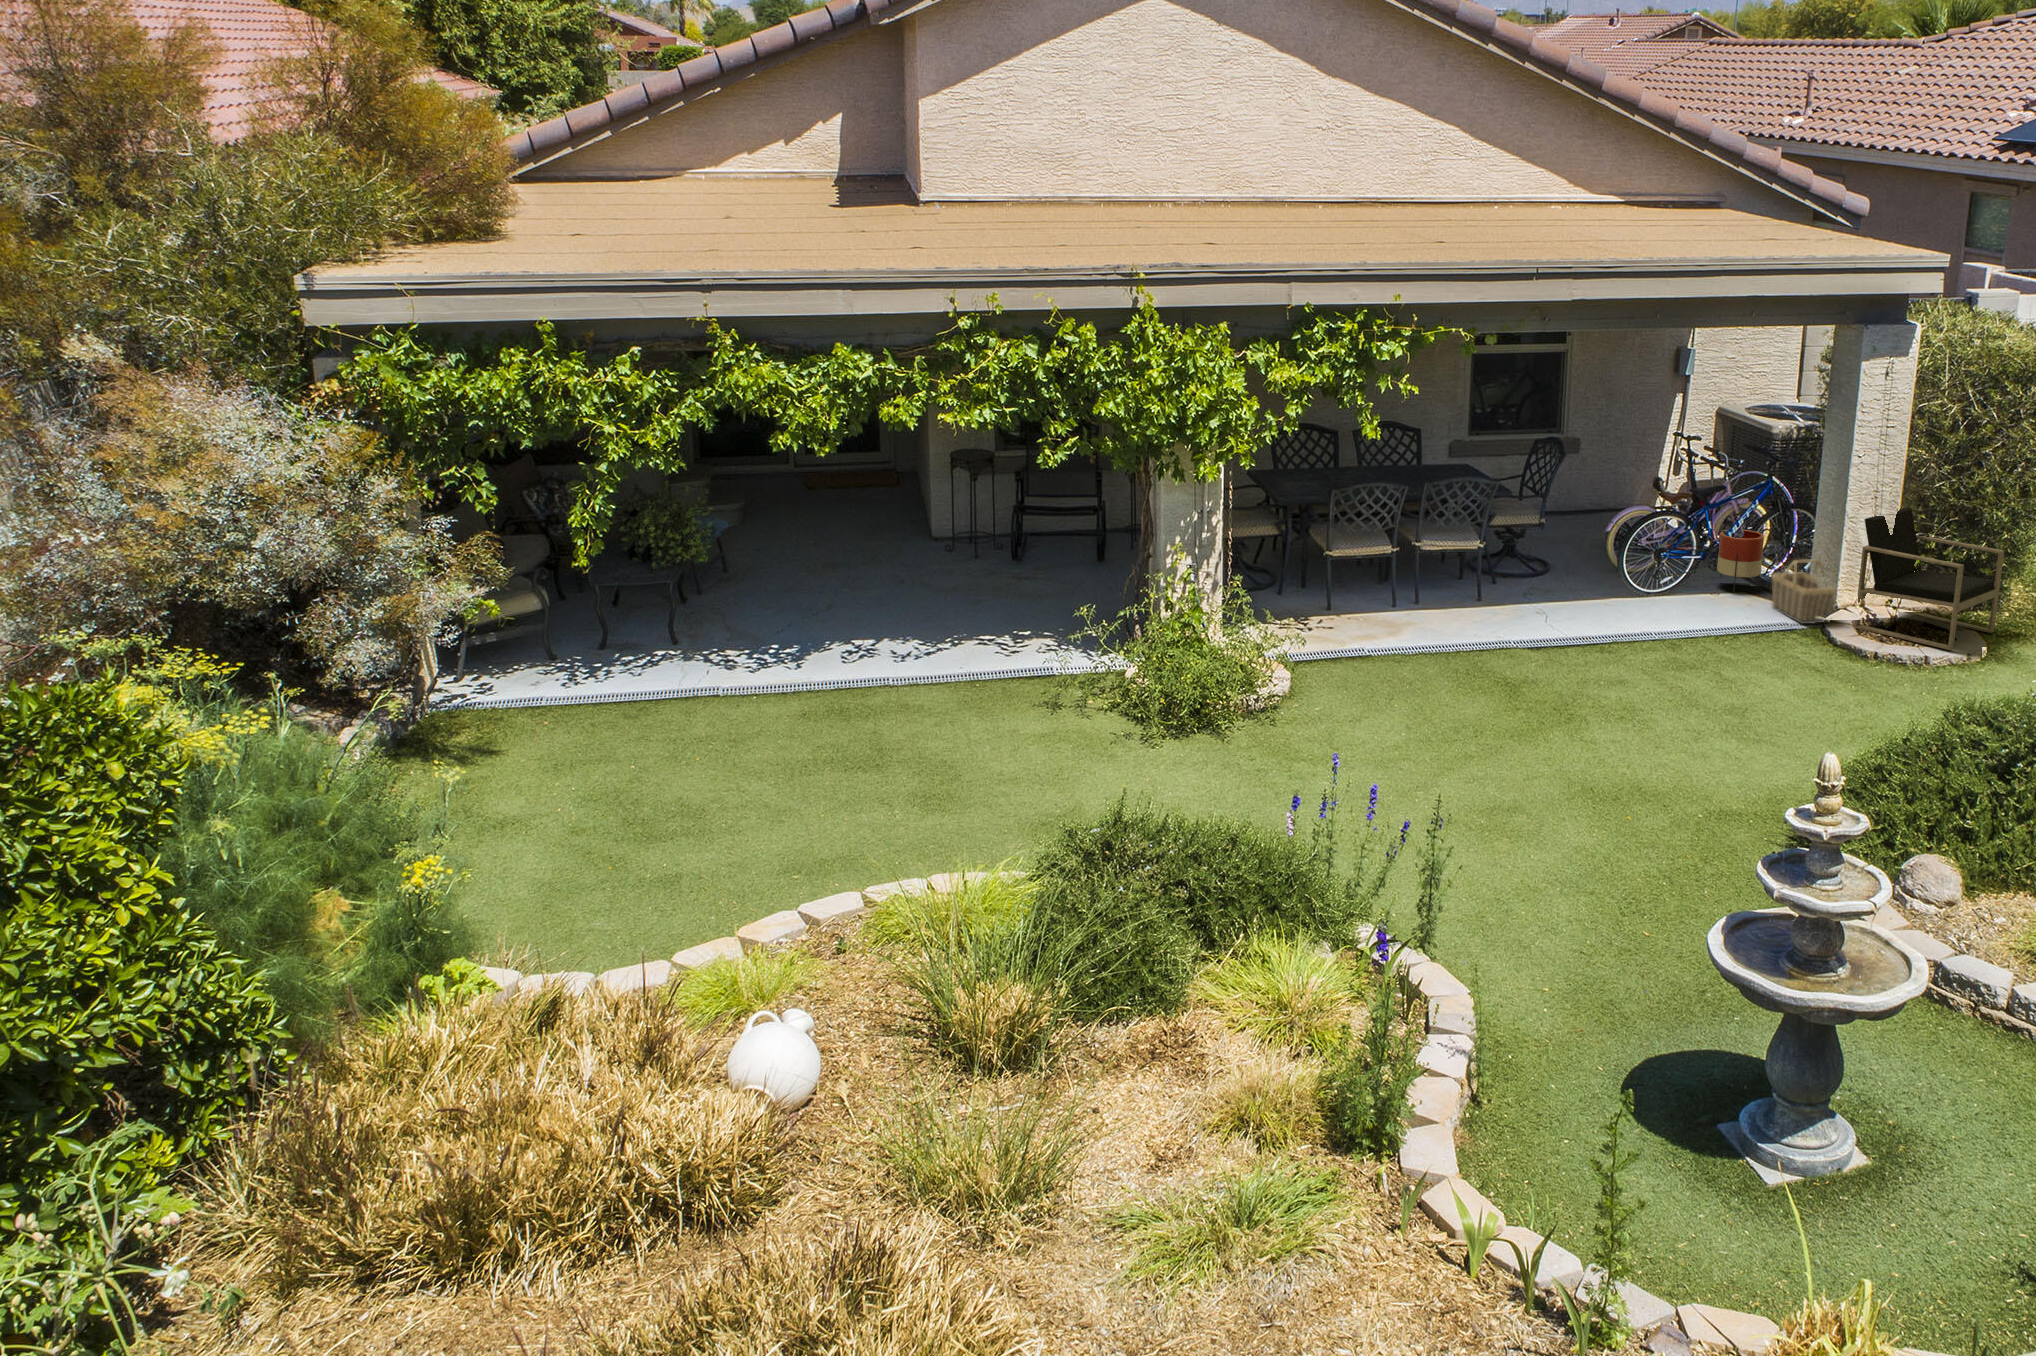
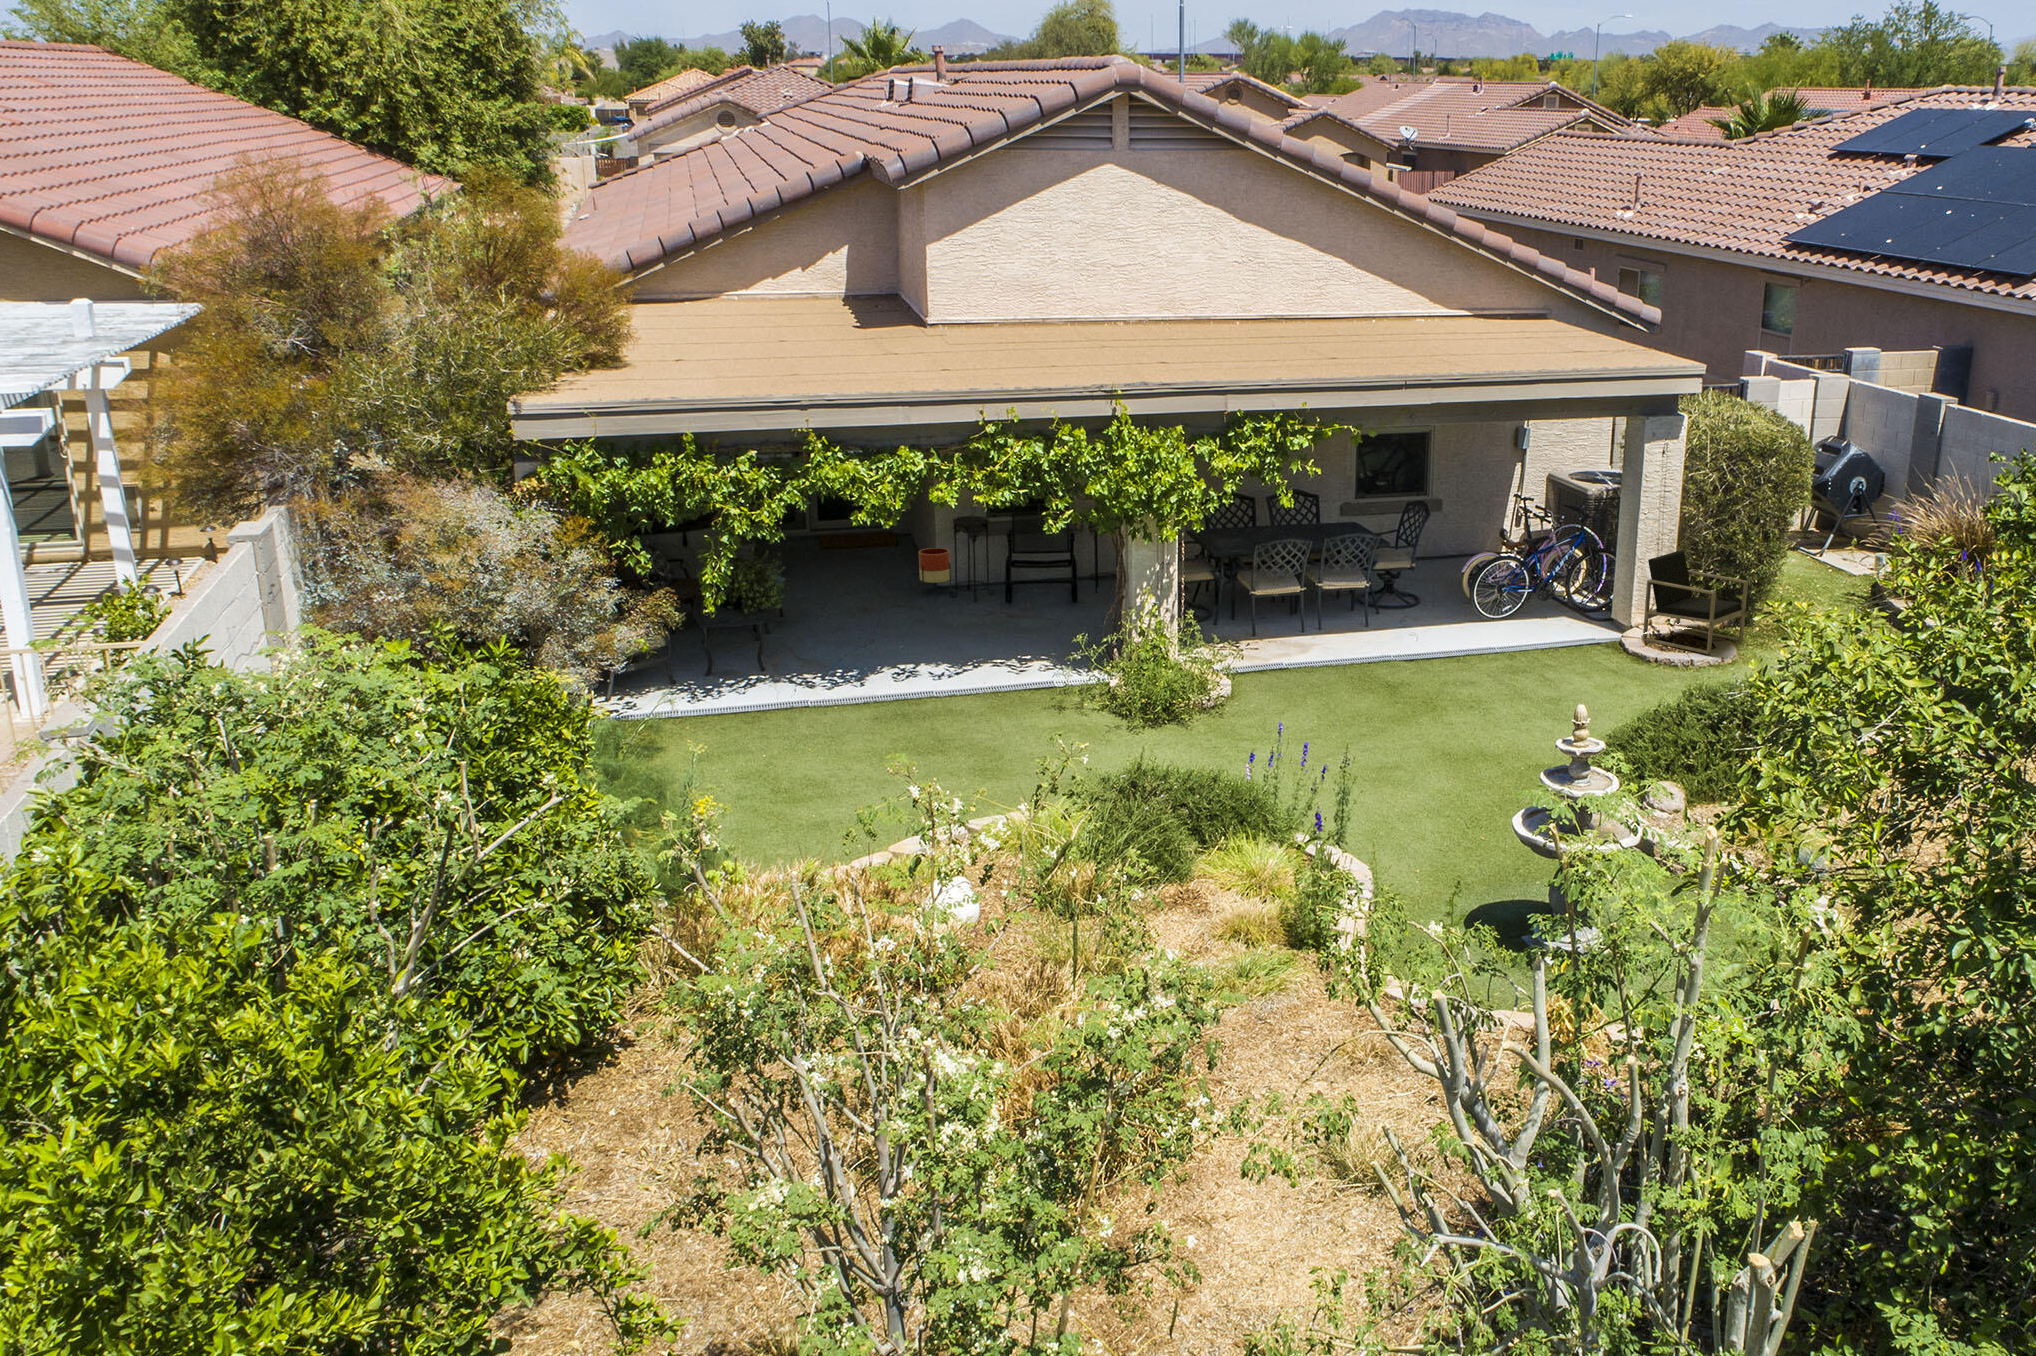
planter: present [1717,530,1764,594] -> present [919,548,952,594]
basket: present [1772,559,1835,624] -> none [1584,590,1631,639]

